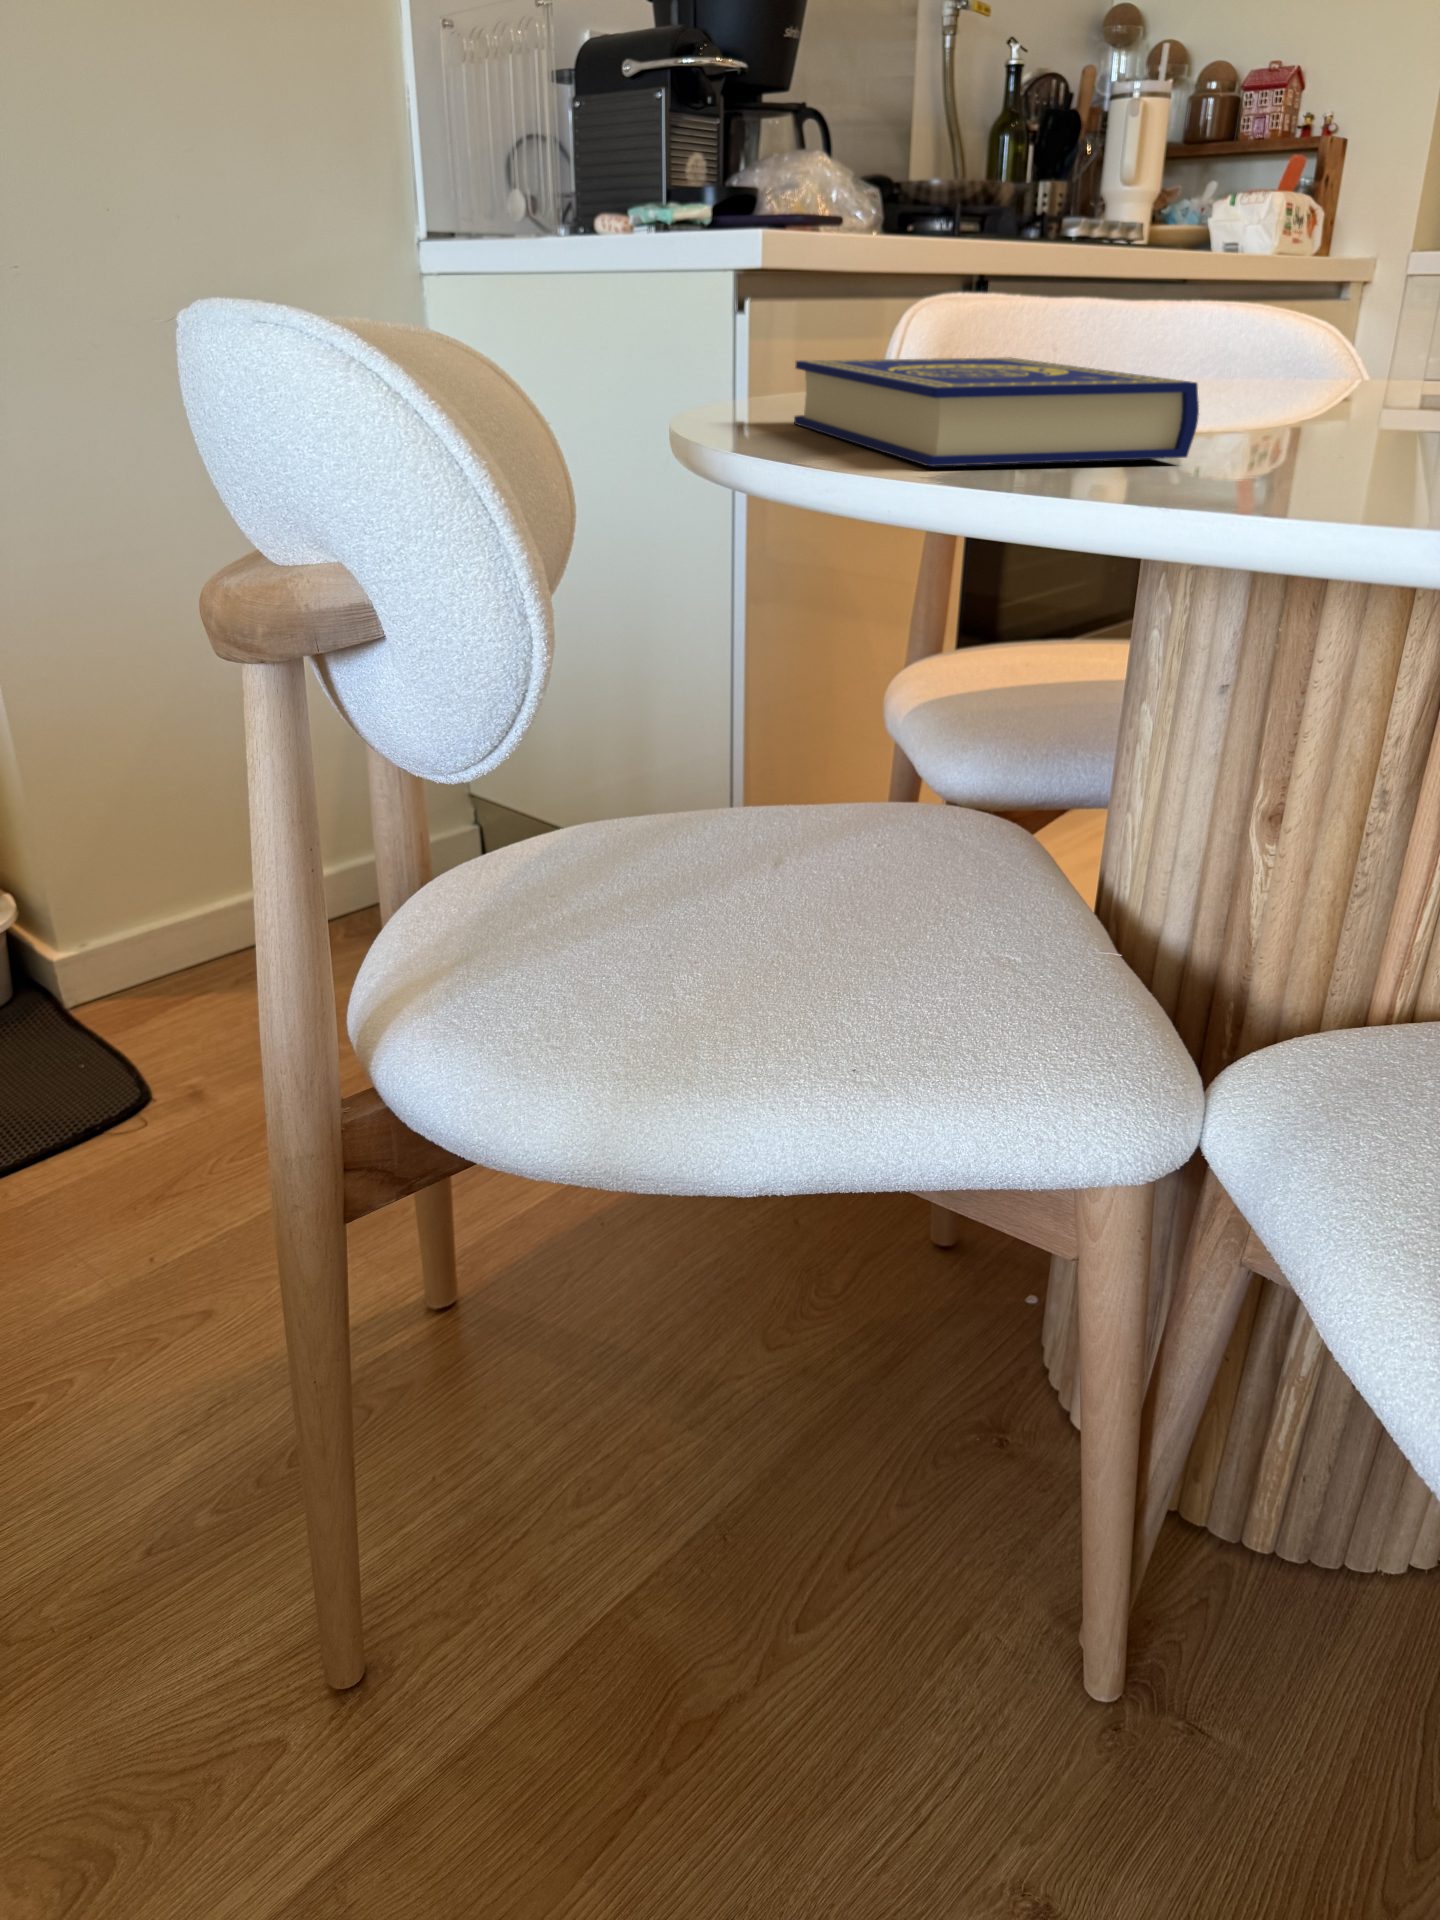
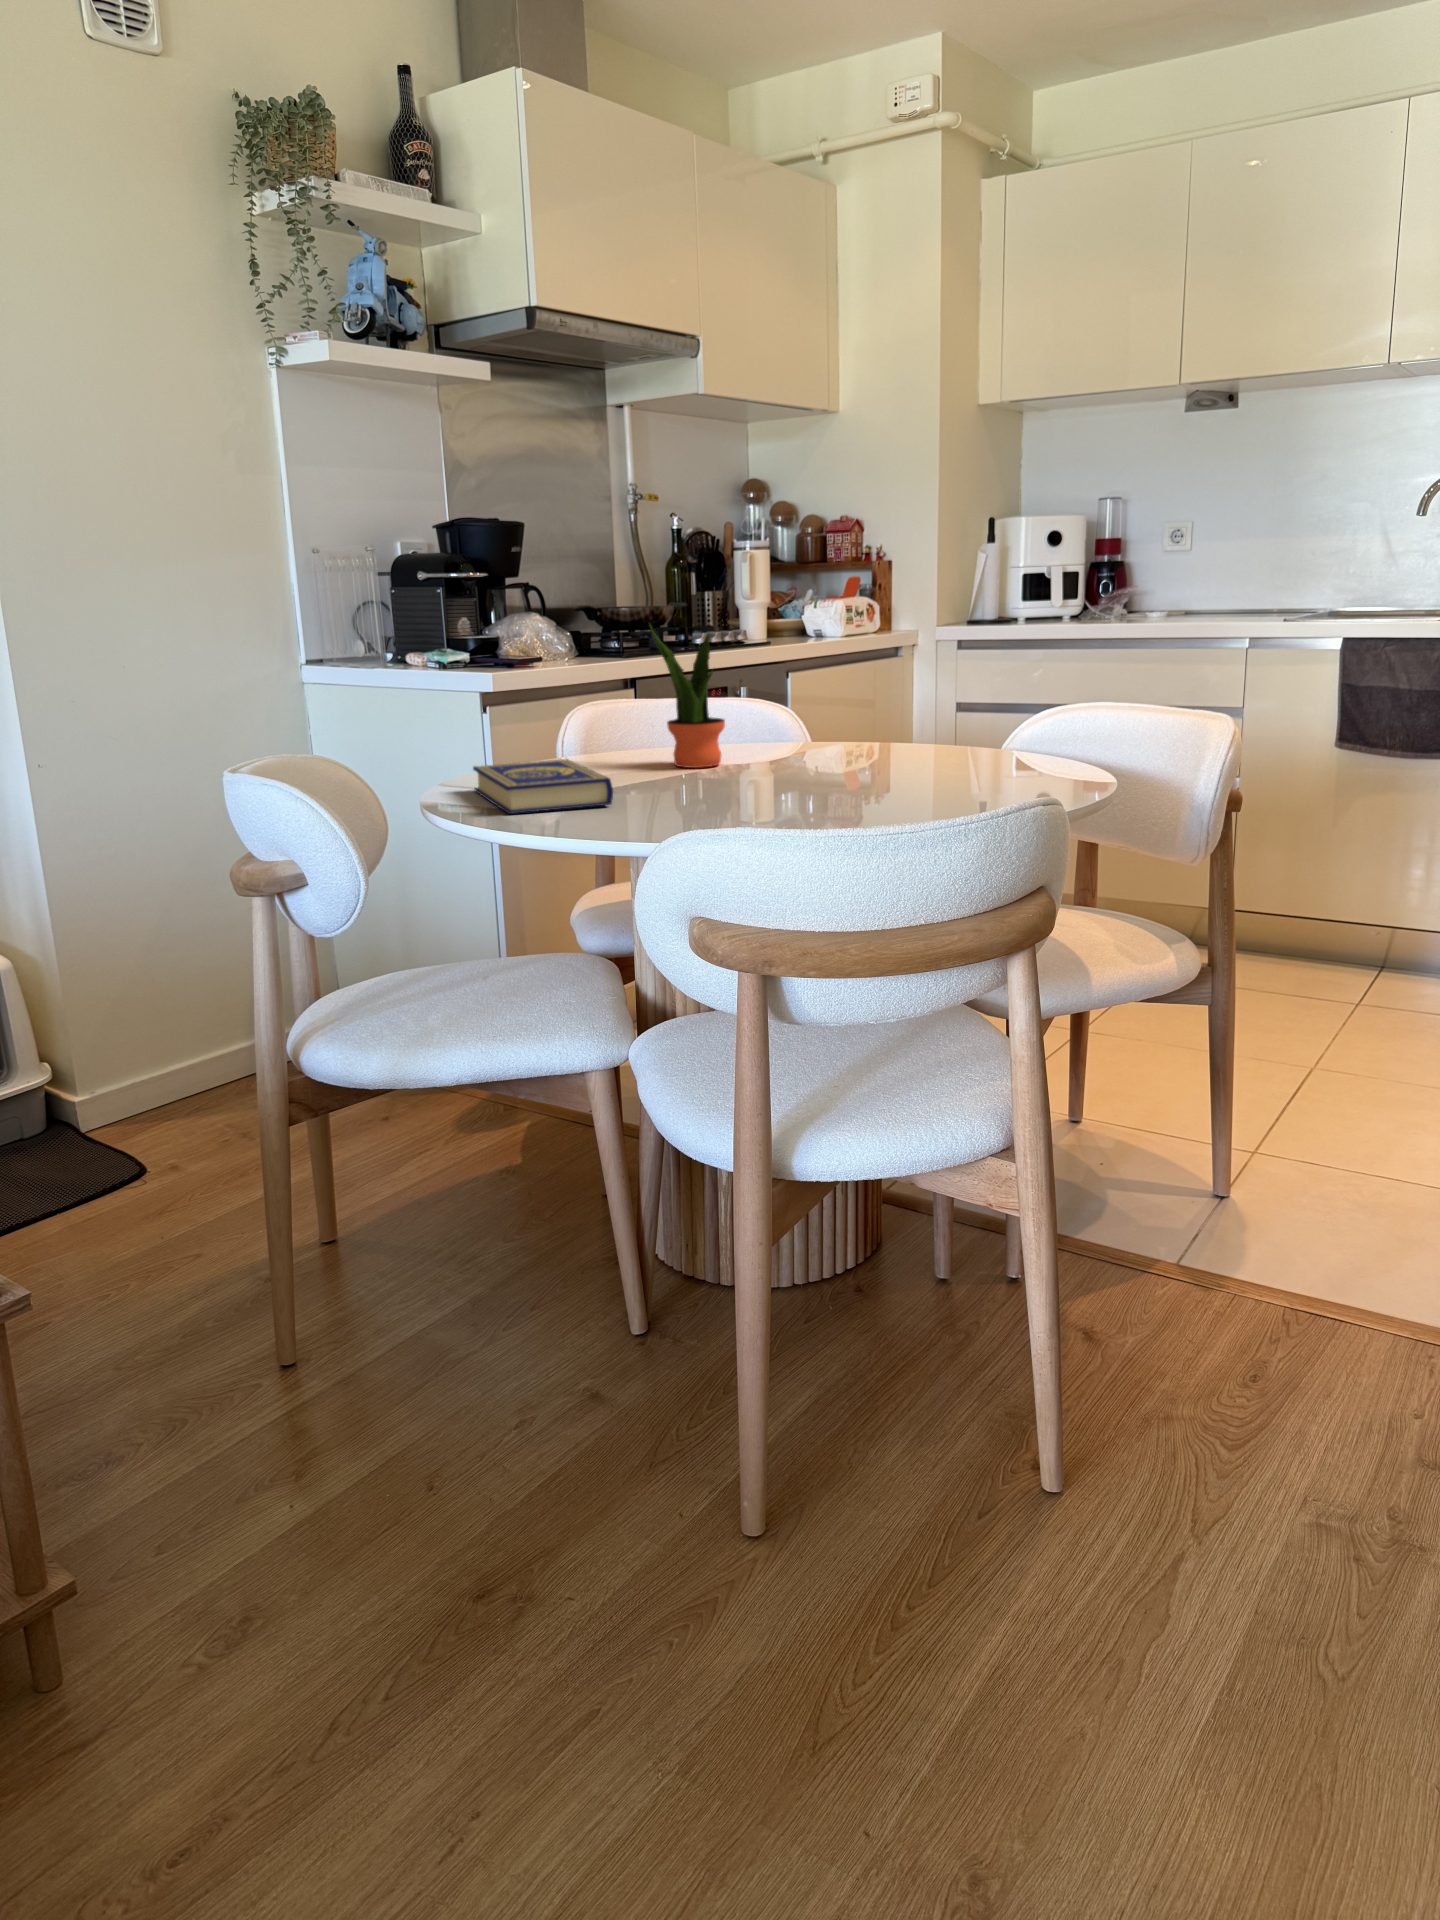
potted plant: none [1181,53,1344,405] -> present [650,626,725,768]

